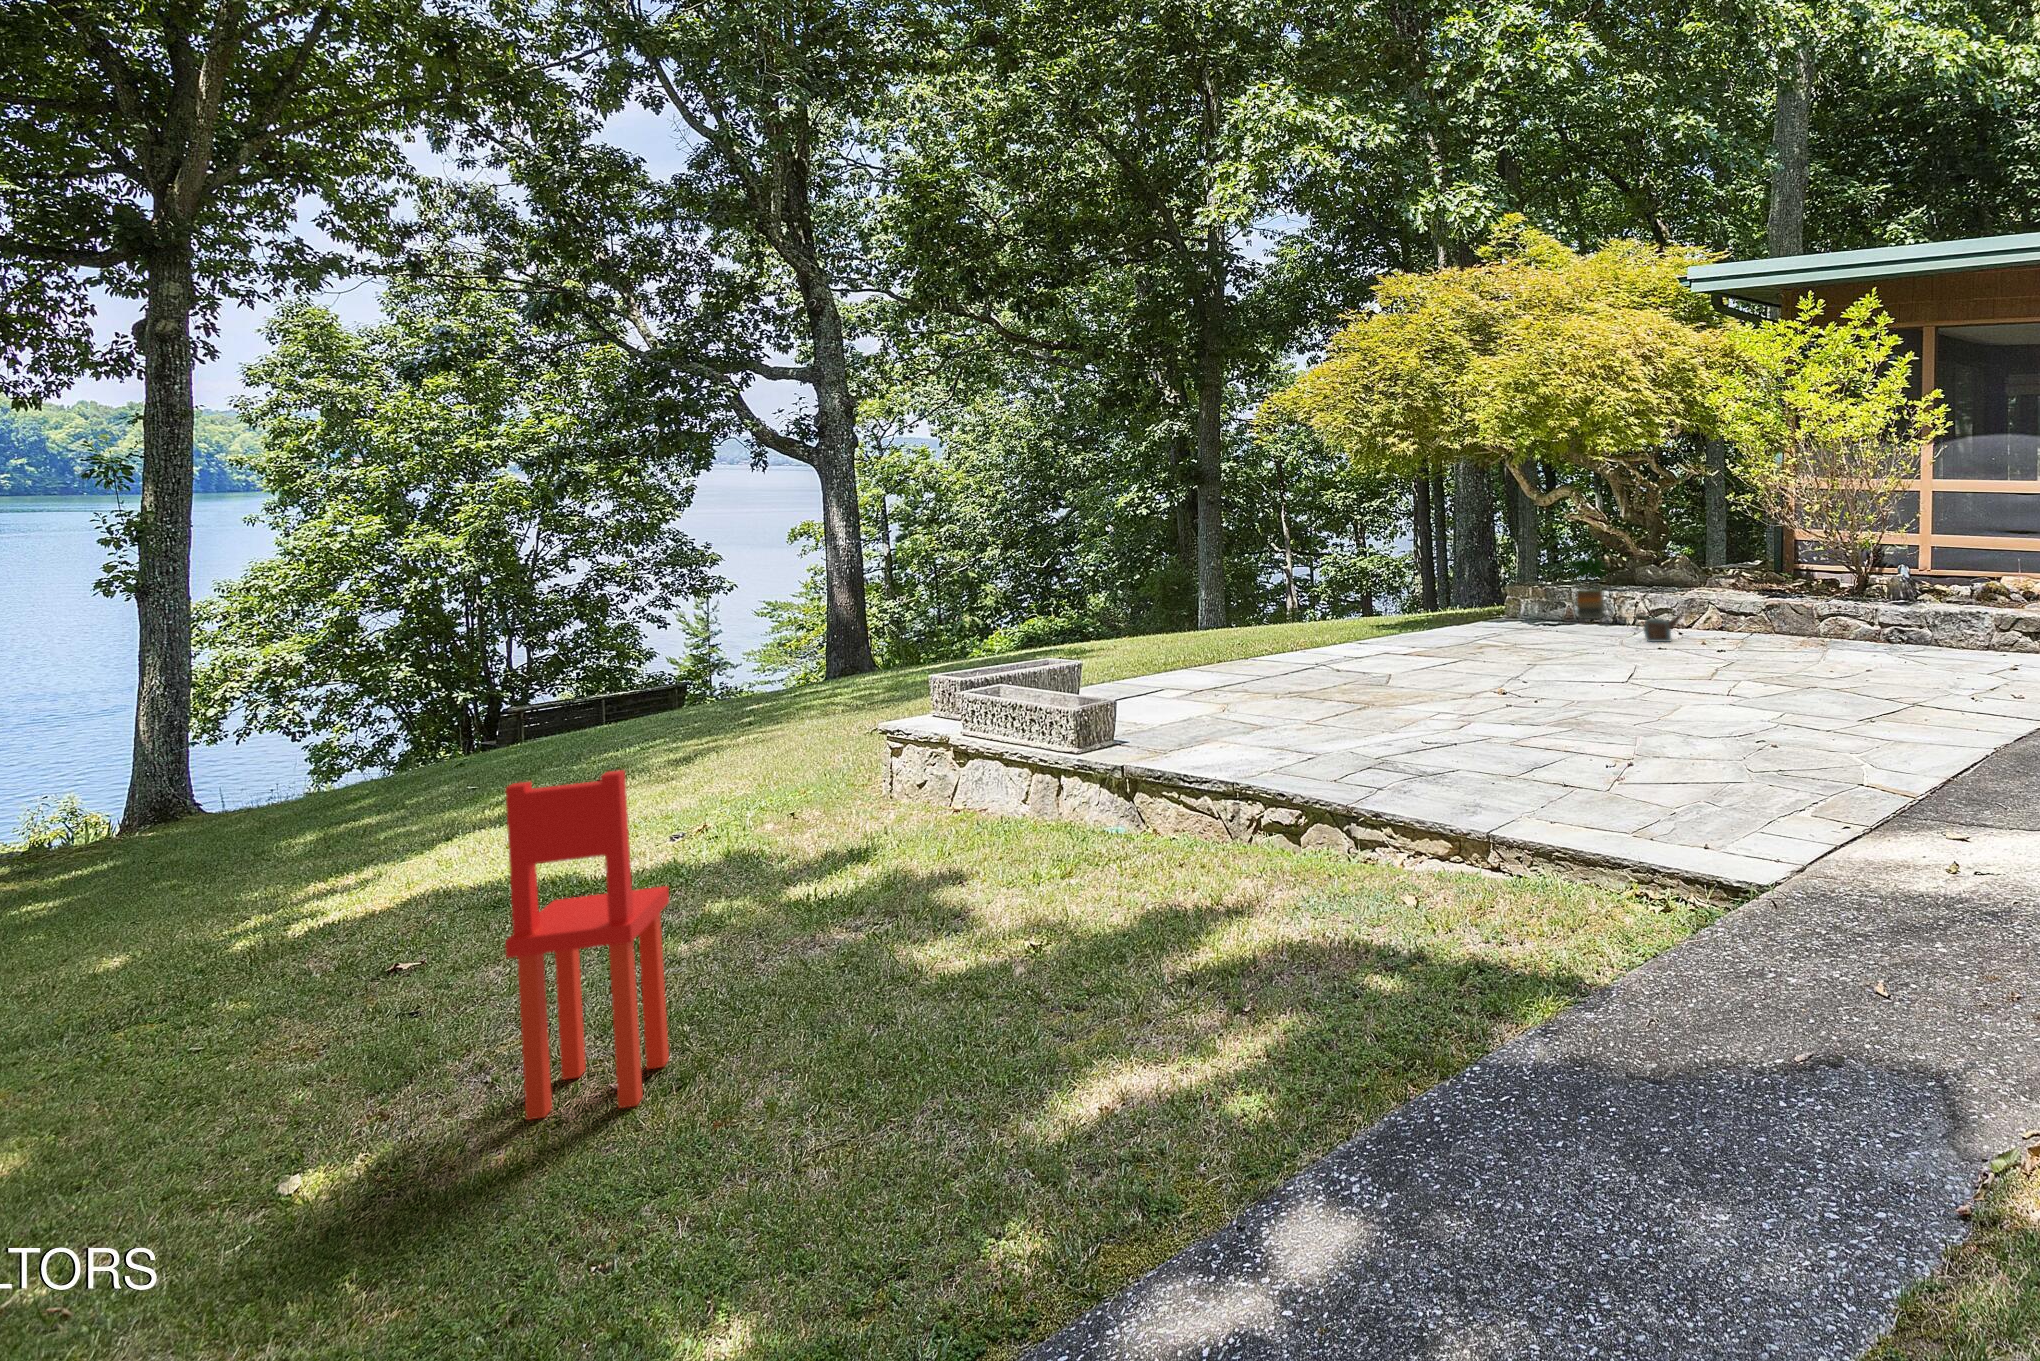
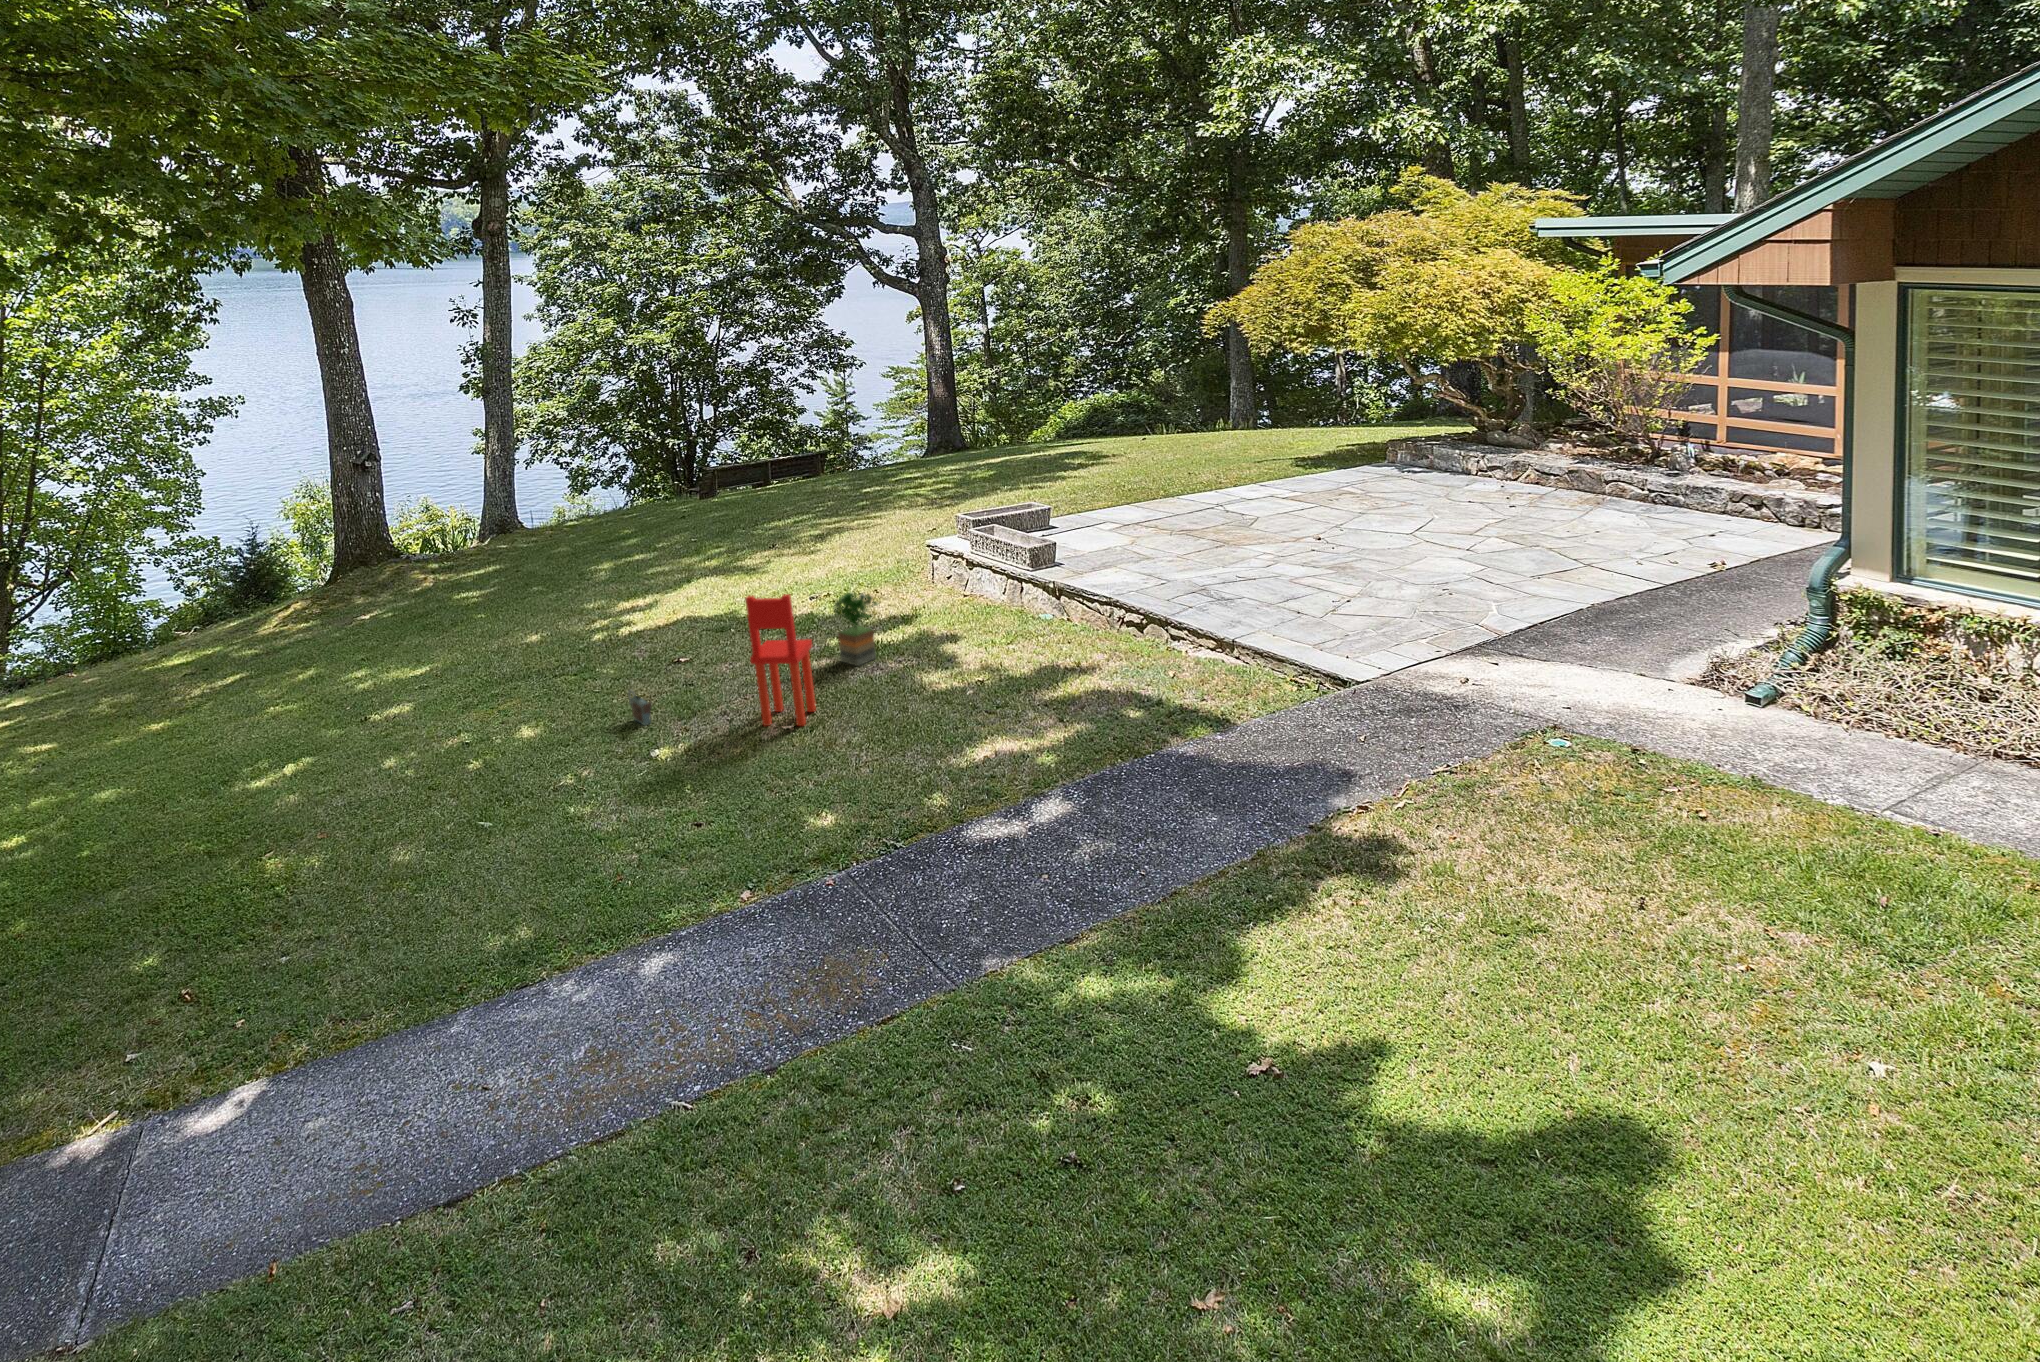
potted tree: present [1569,558,1608,619] -> present [833,593,879,666]
watering can: present [1635,614,1682,642] -> present [628,689,652,725]

